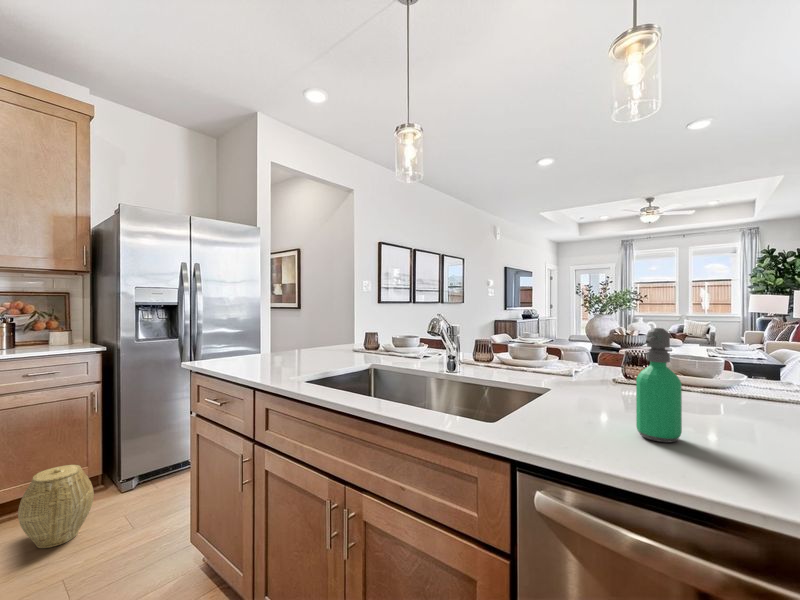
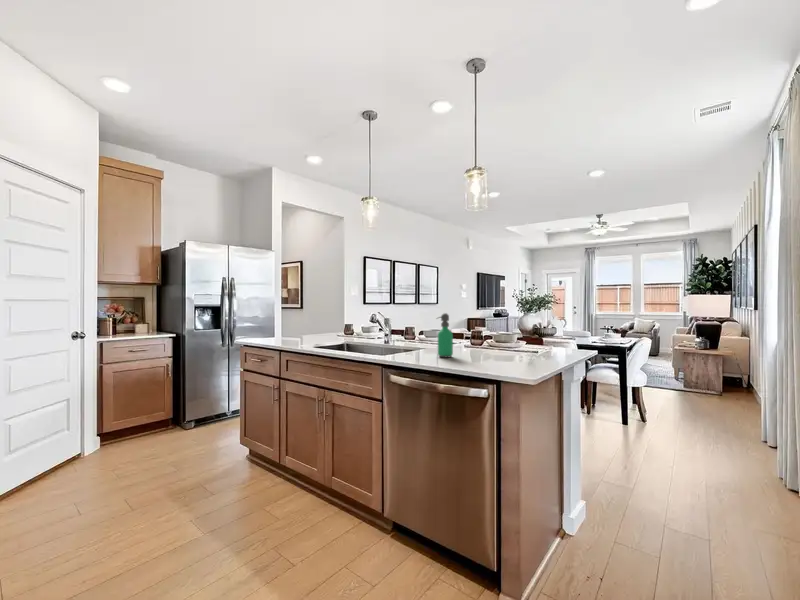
woven basket: present [18,465,94,548] -> none [133,407,174,454]

